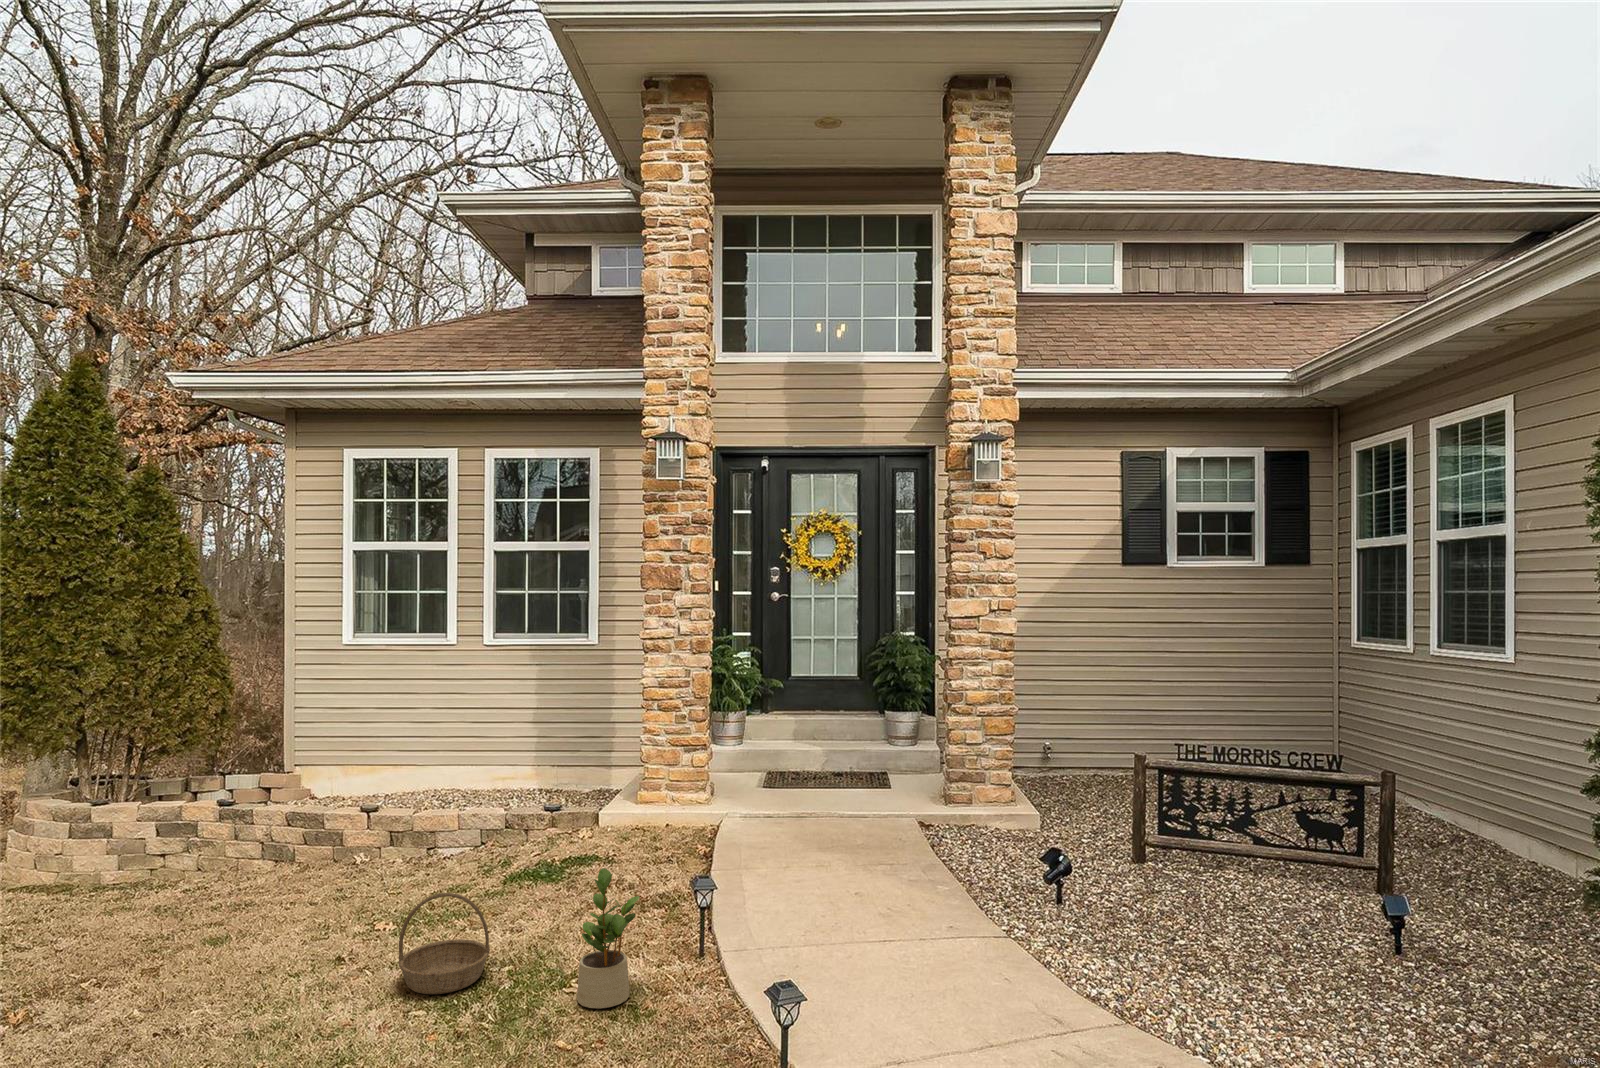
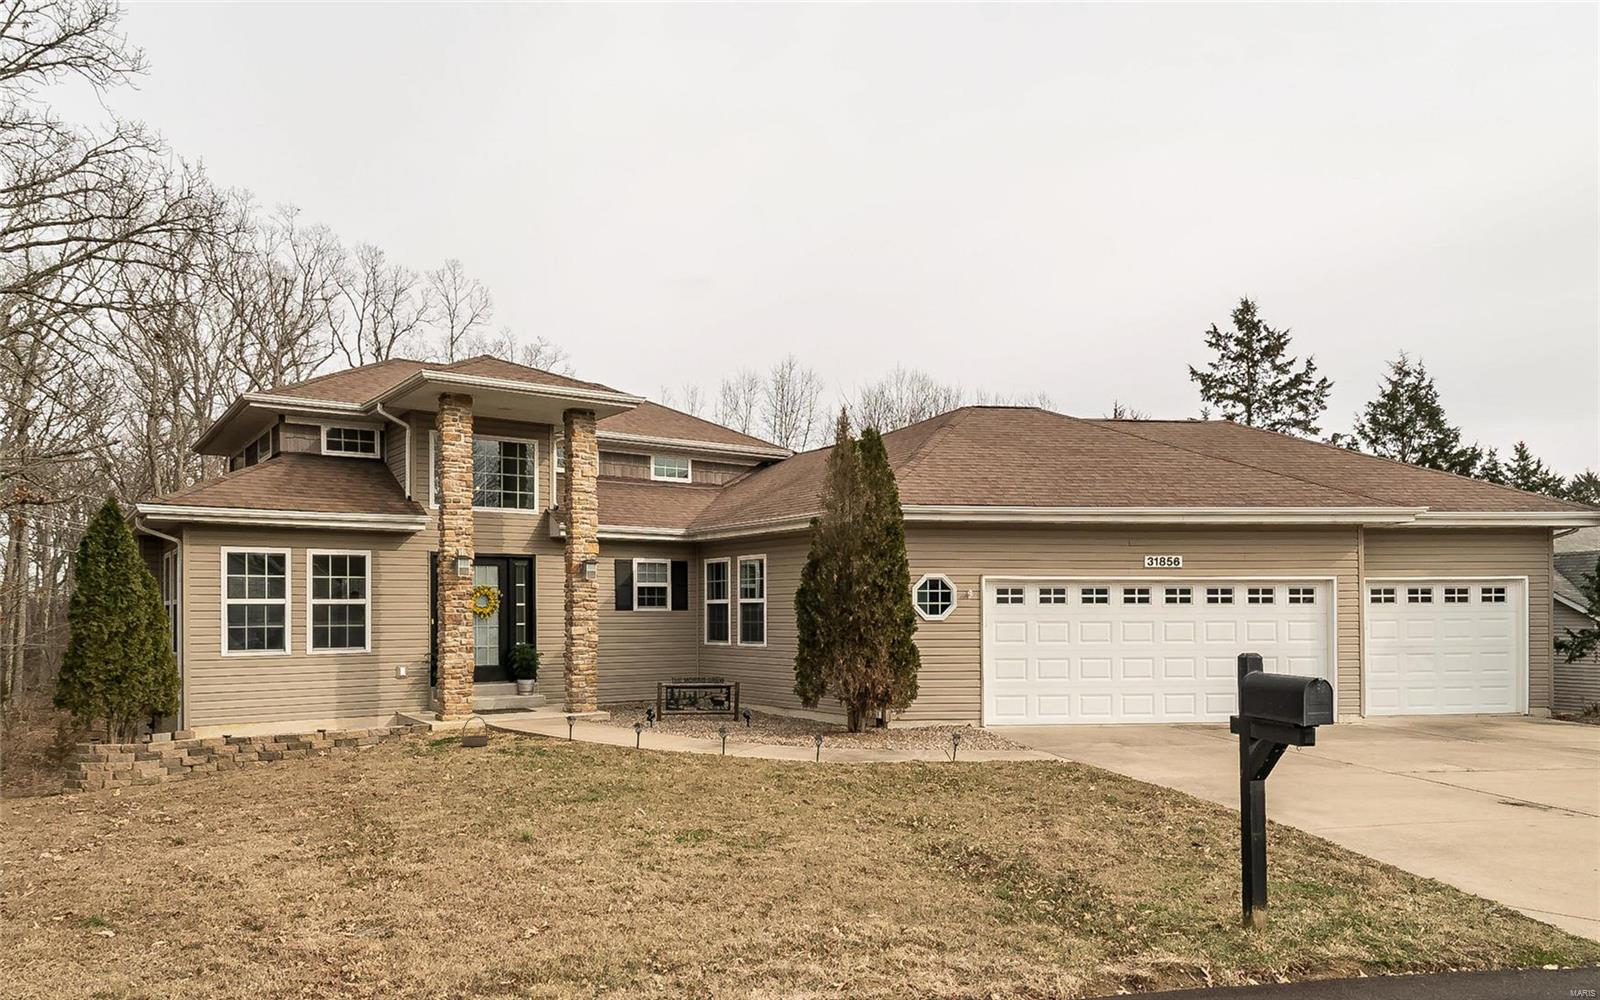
potted plant: present [577,868,640,1008] -> none [524,701,544,742]

